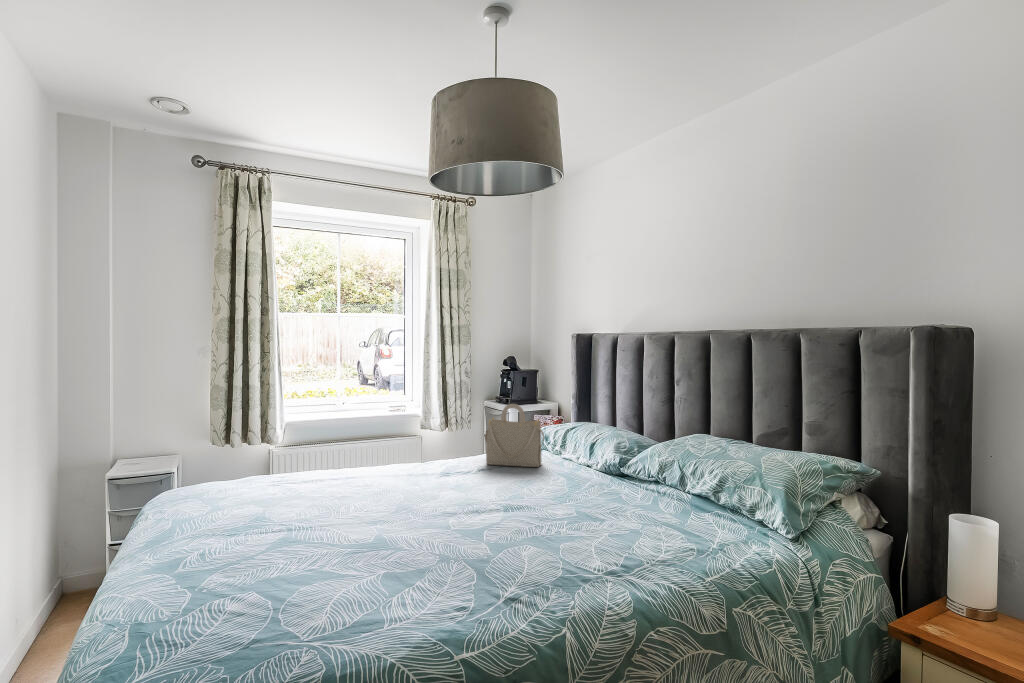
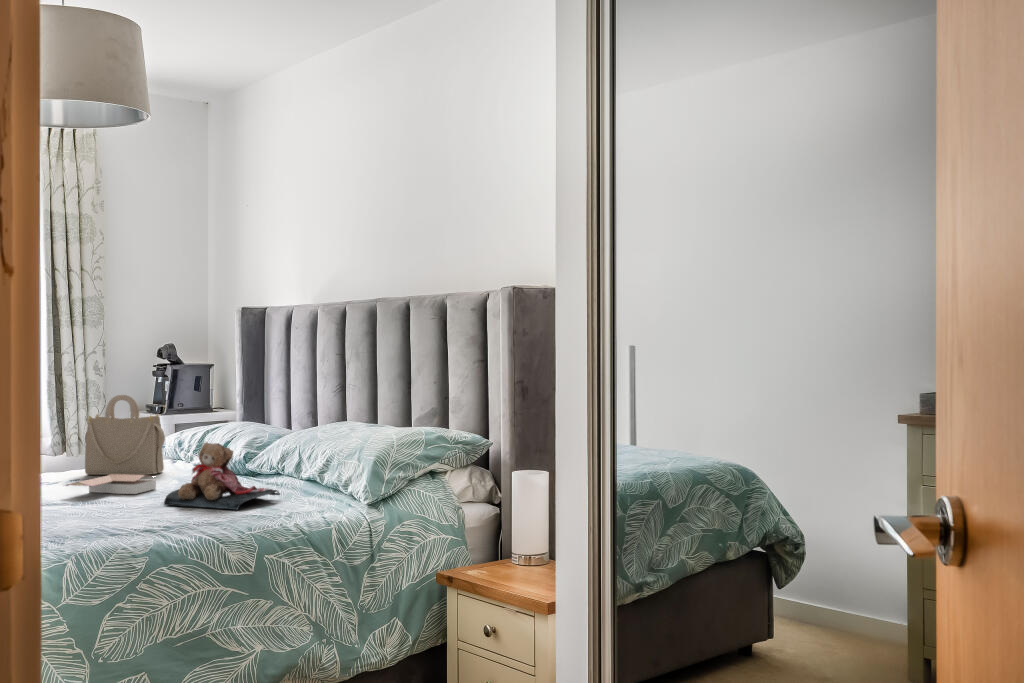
teddy bear: none [586,461,685,535] -> present [164,442,280,510]
book: none [490,476,557,497] -> present [66,474,156,494]

